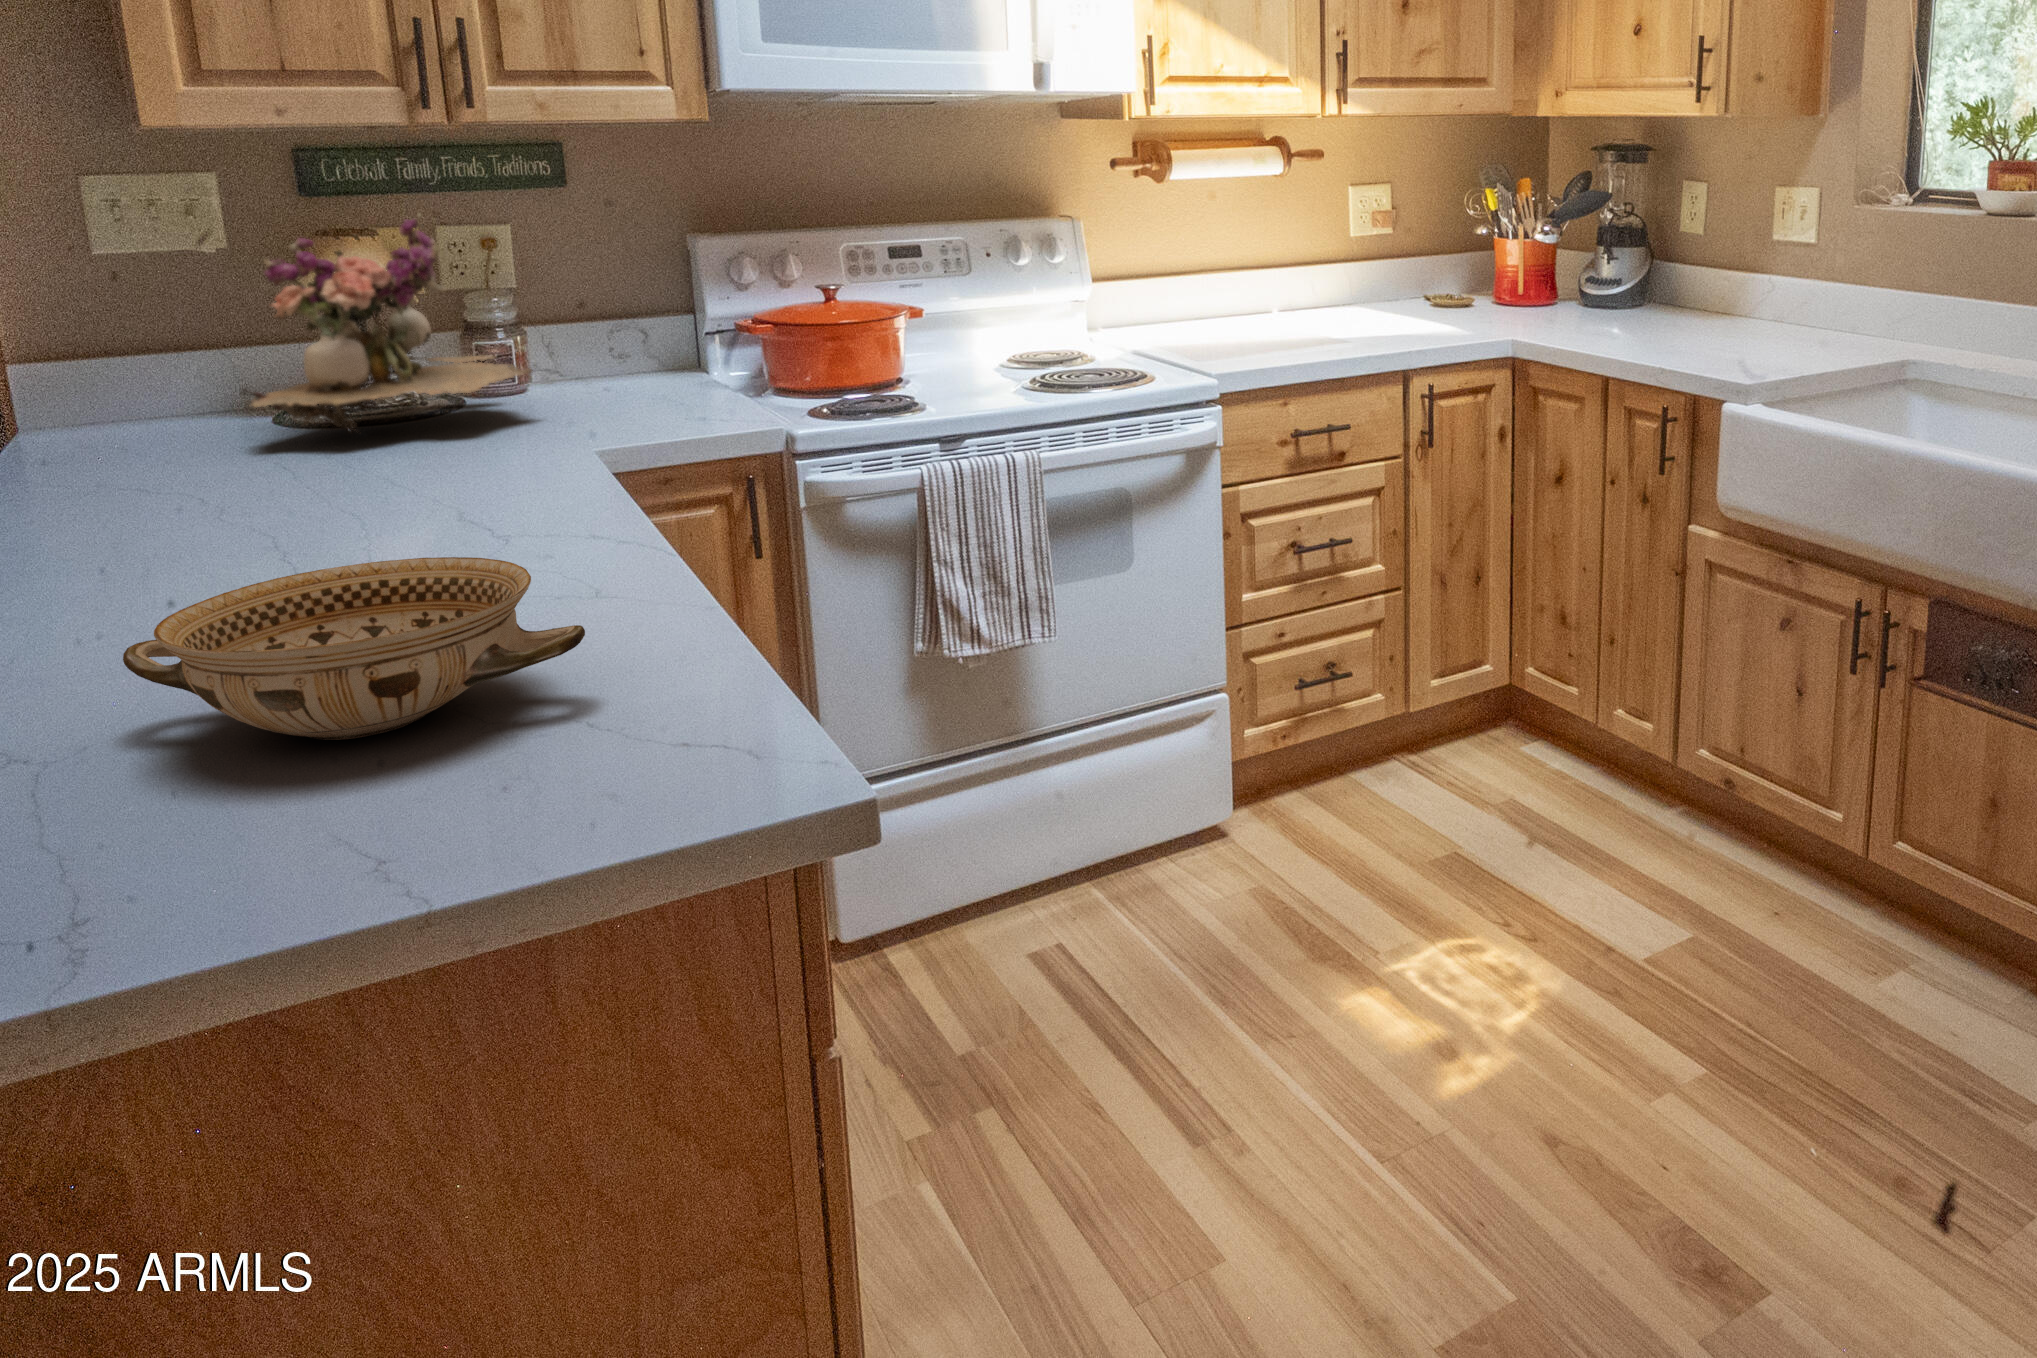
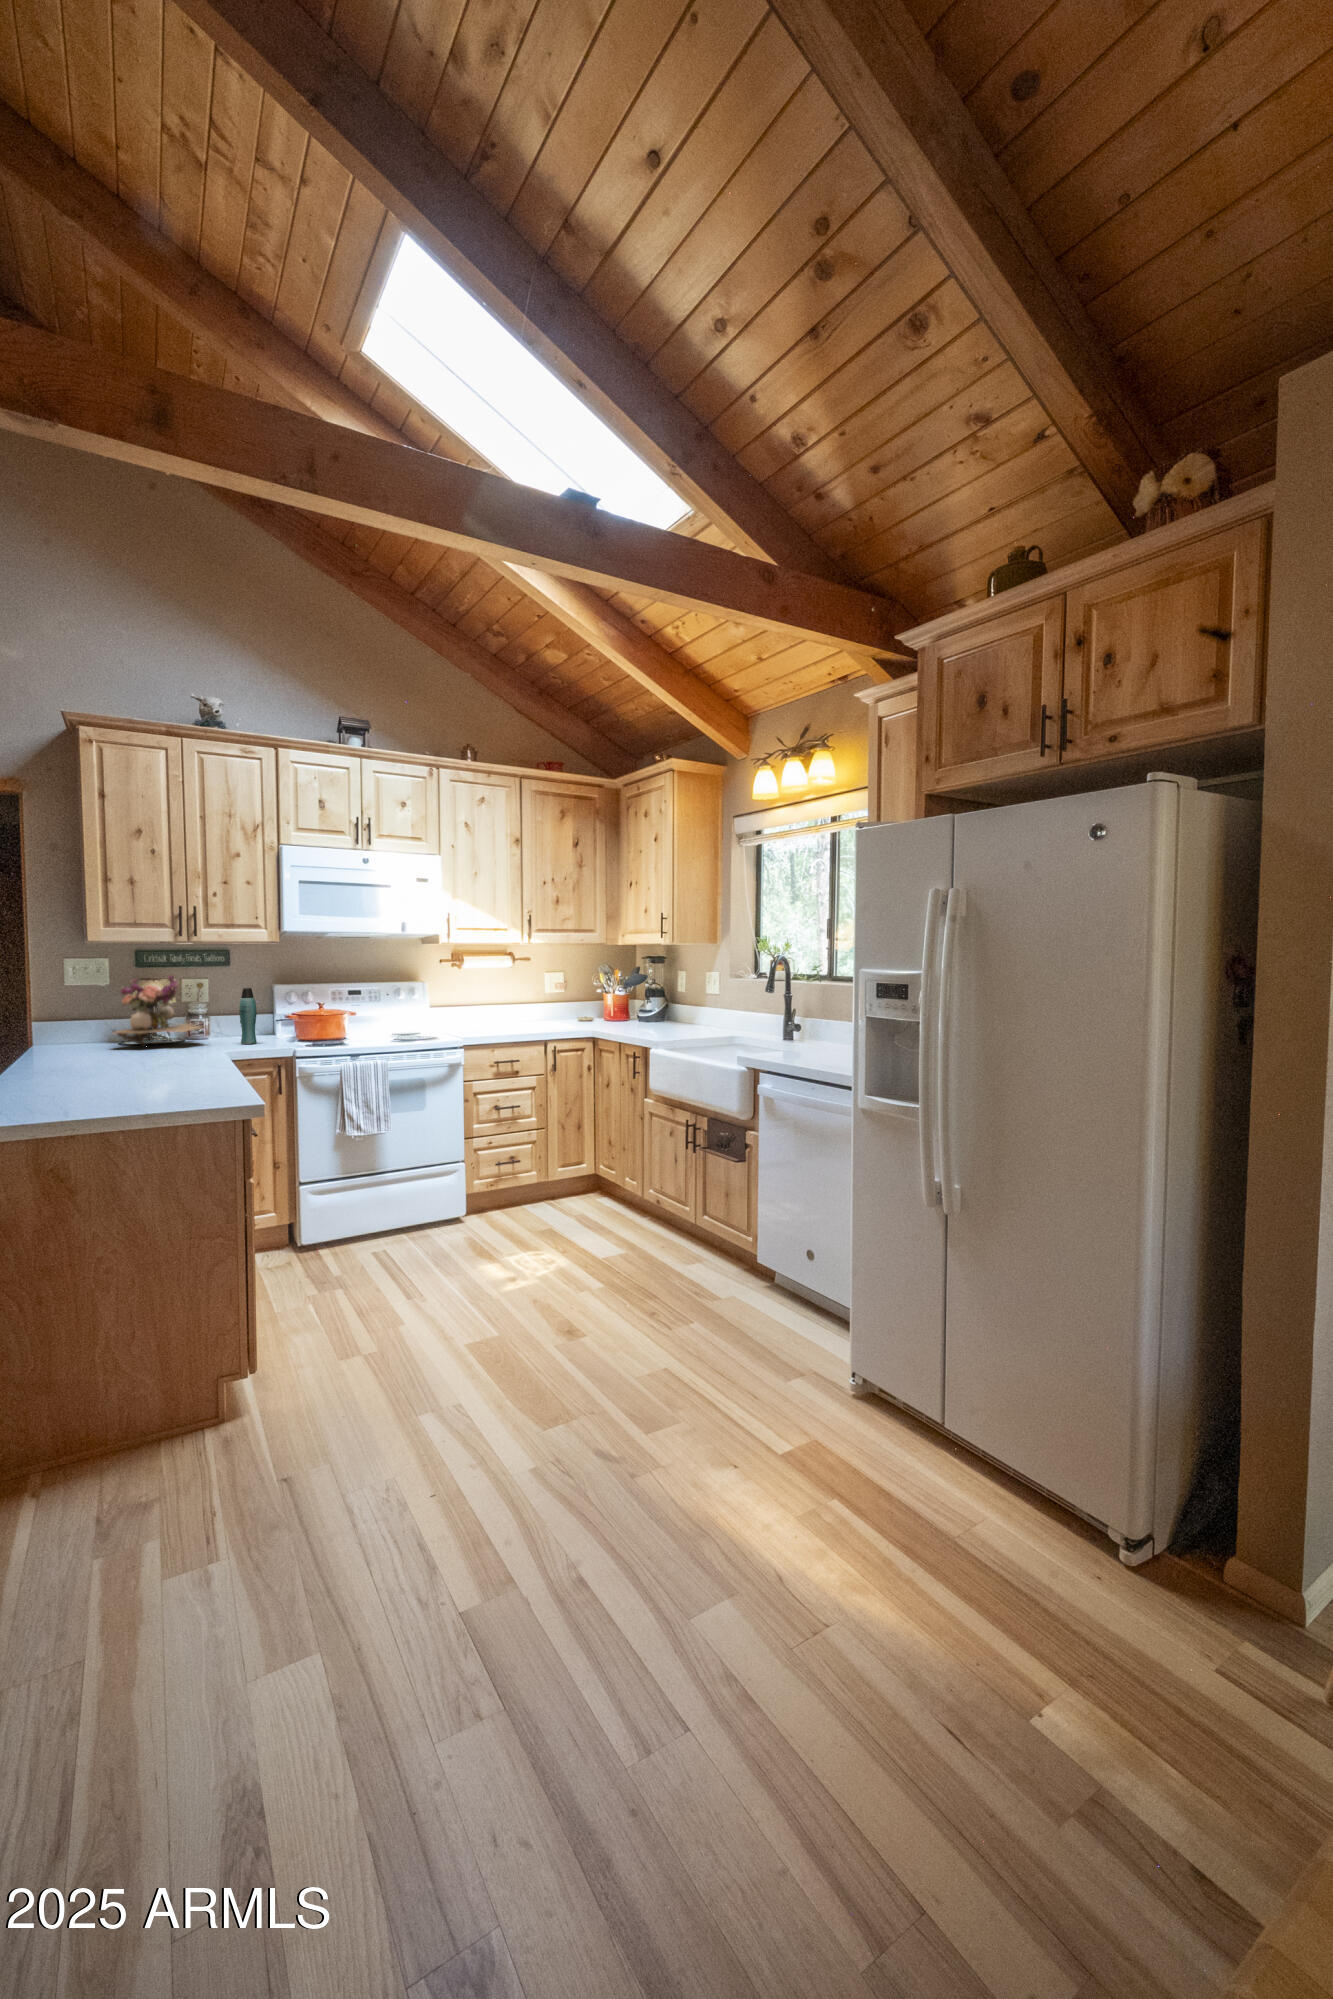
bottle: none [619,255,675,415] -> present [239,988,257,1044]
ceramic bowl: present [123,557,585,740] -> none [77,1052,198,1091]

